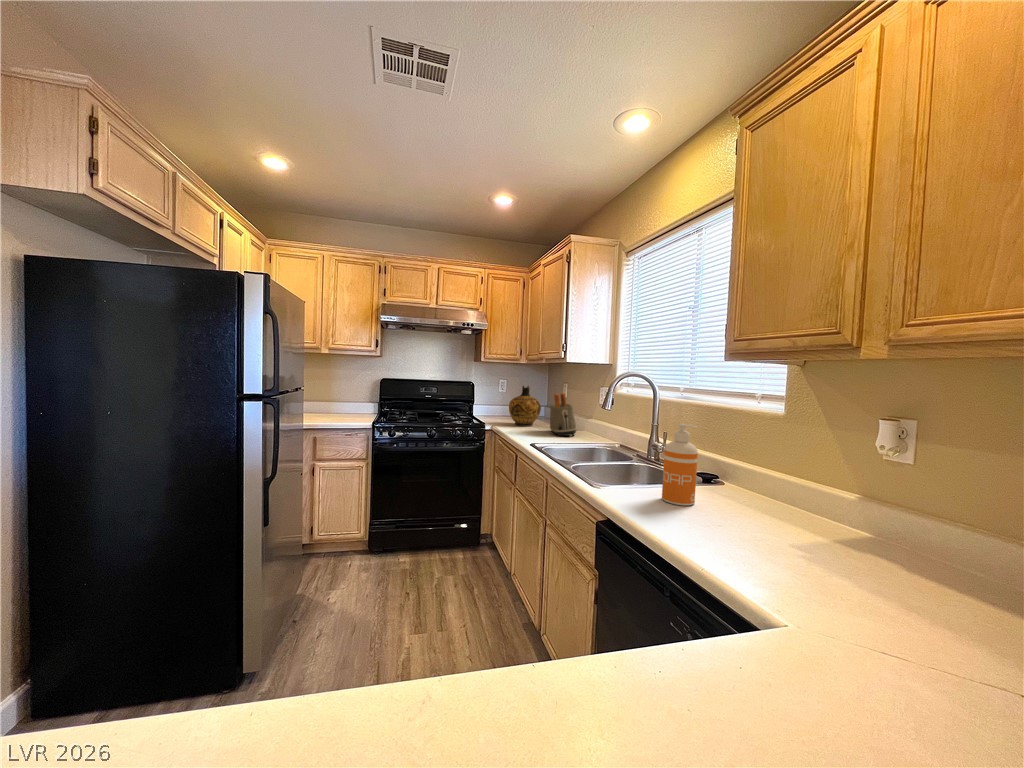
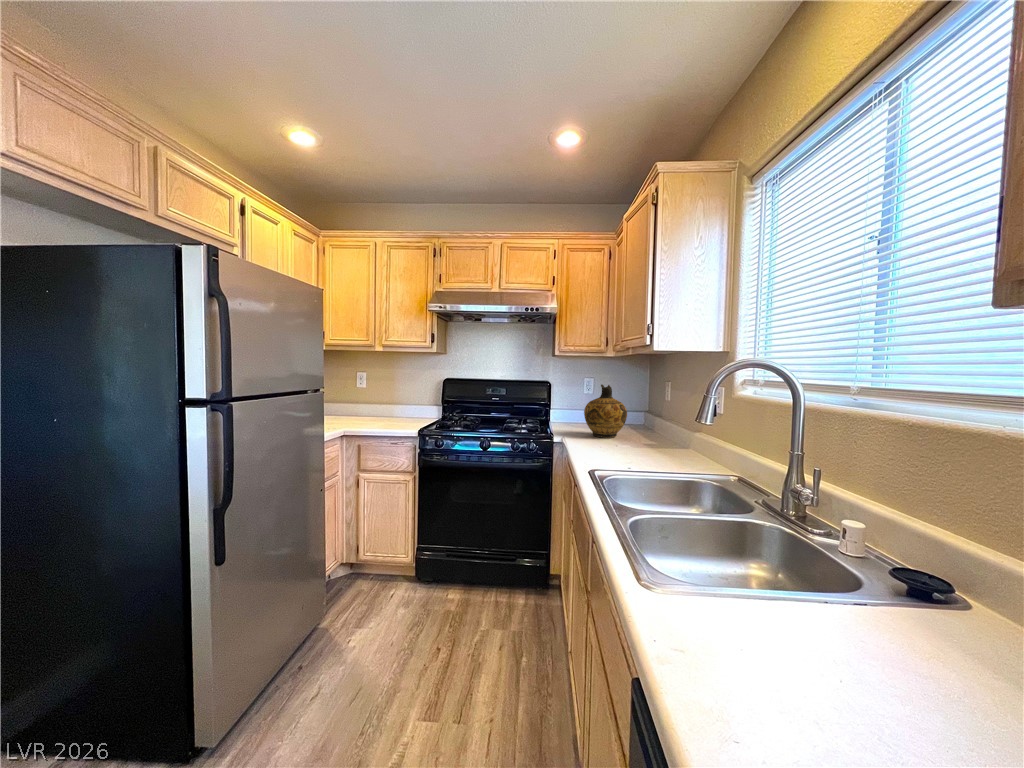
toaster: present [550,393,577,436] -> none [634,394,671,457]
soap dispenser: present [662,423,698,505] -> none [804,476,911,694]

